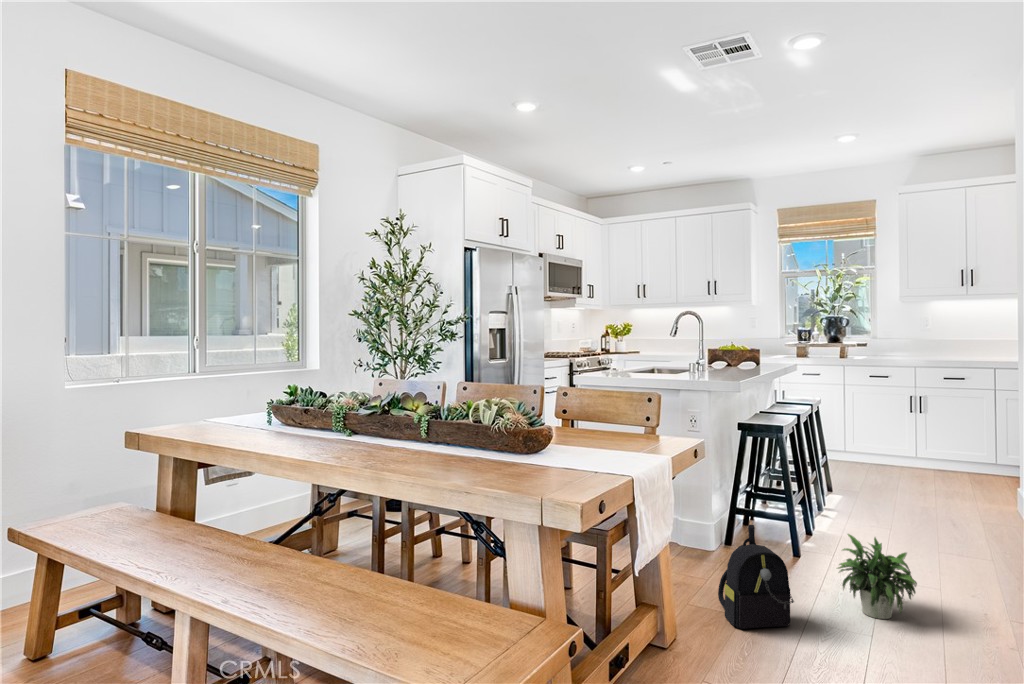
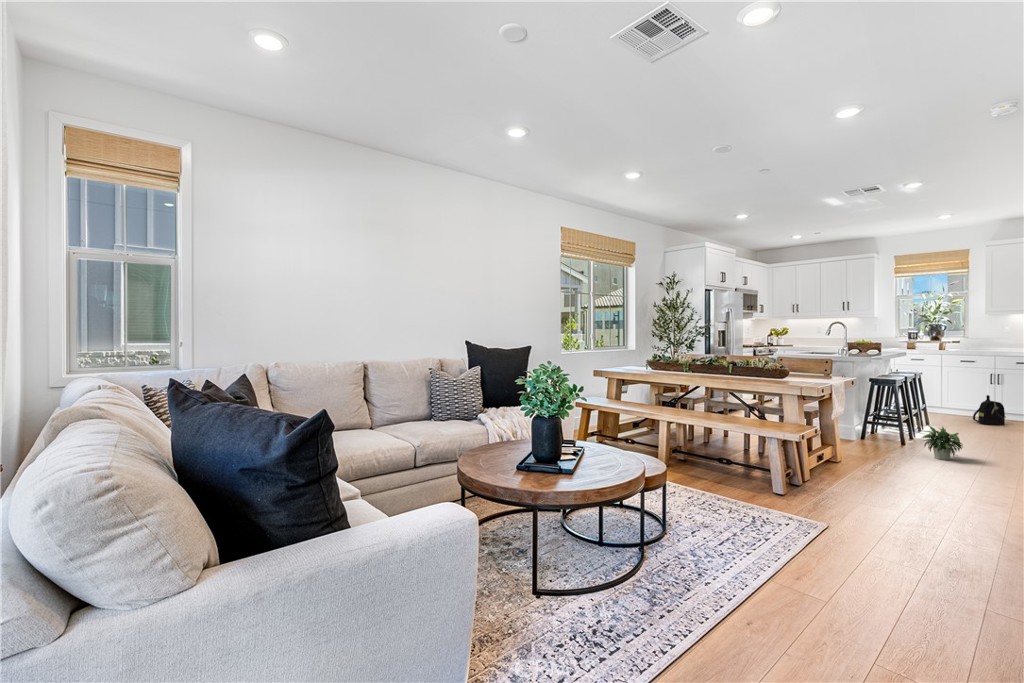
backpack: present [718,525,794,629] -> present [973,395,1006,425]

